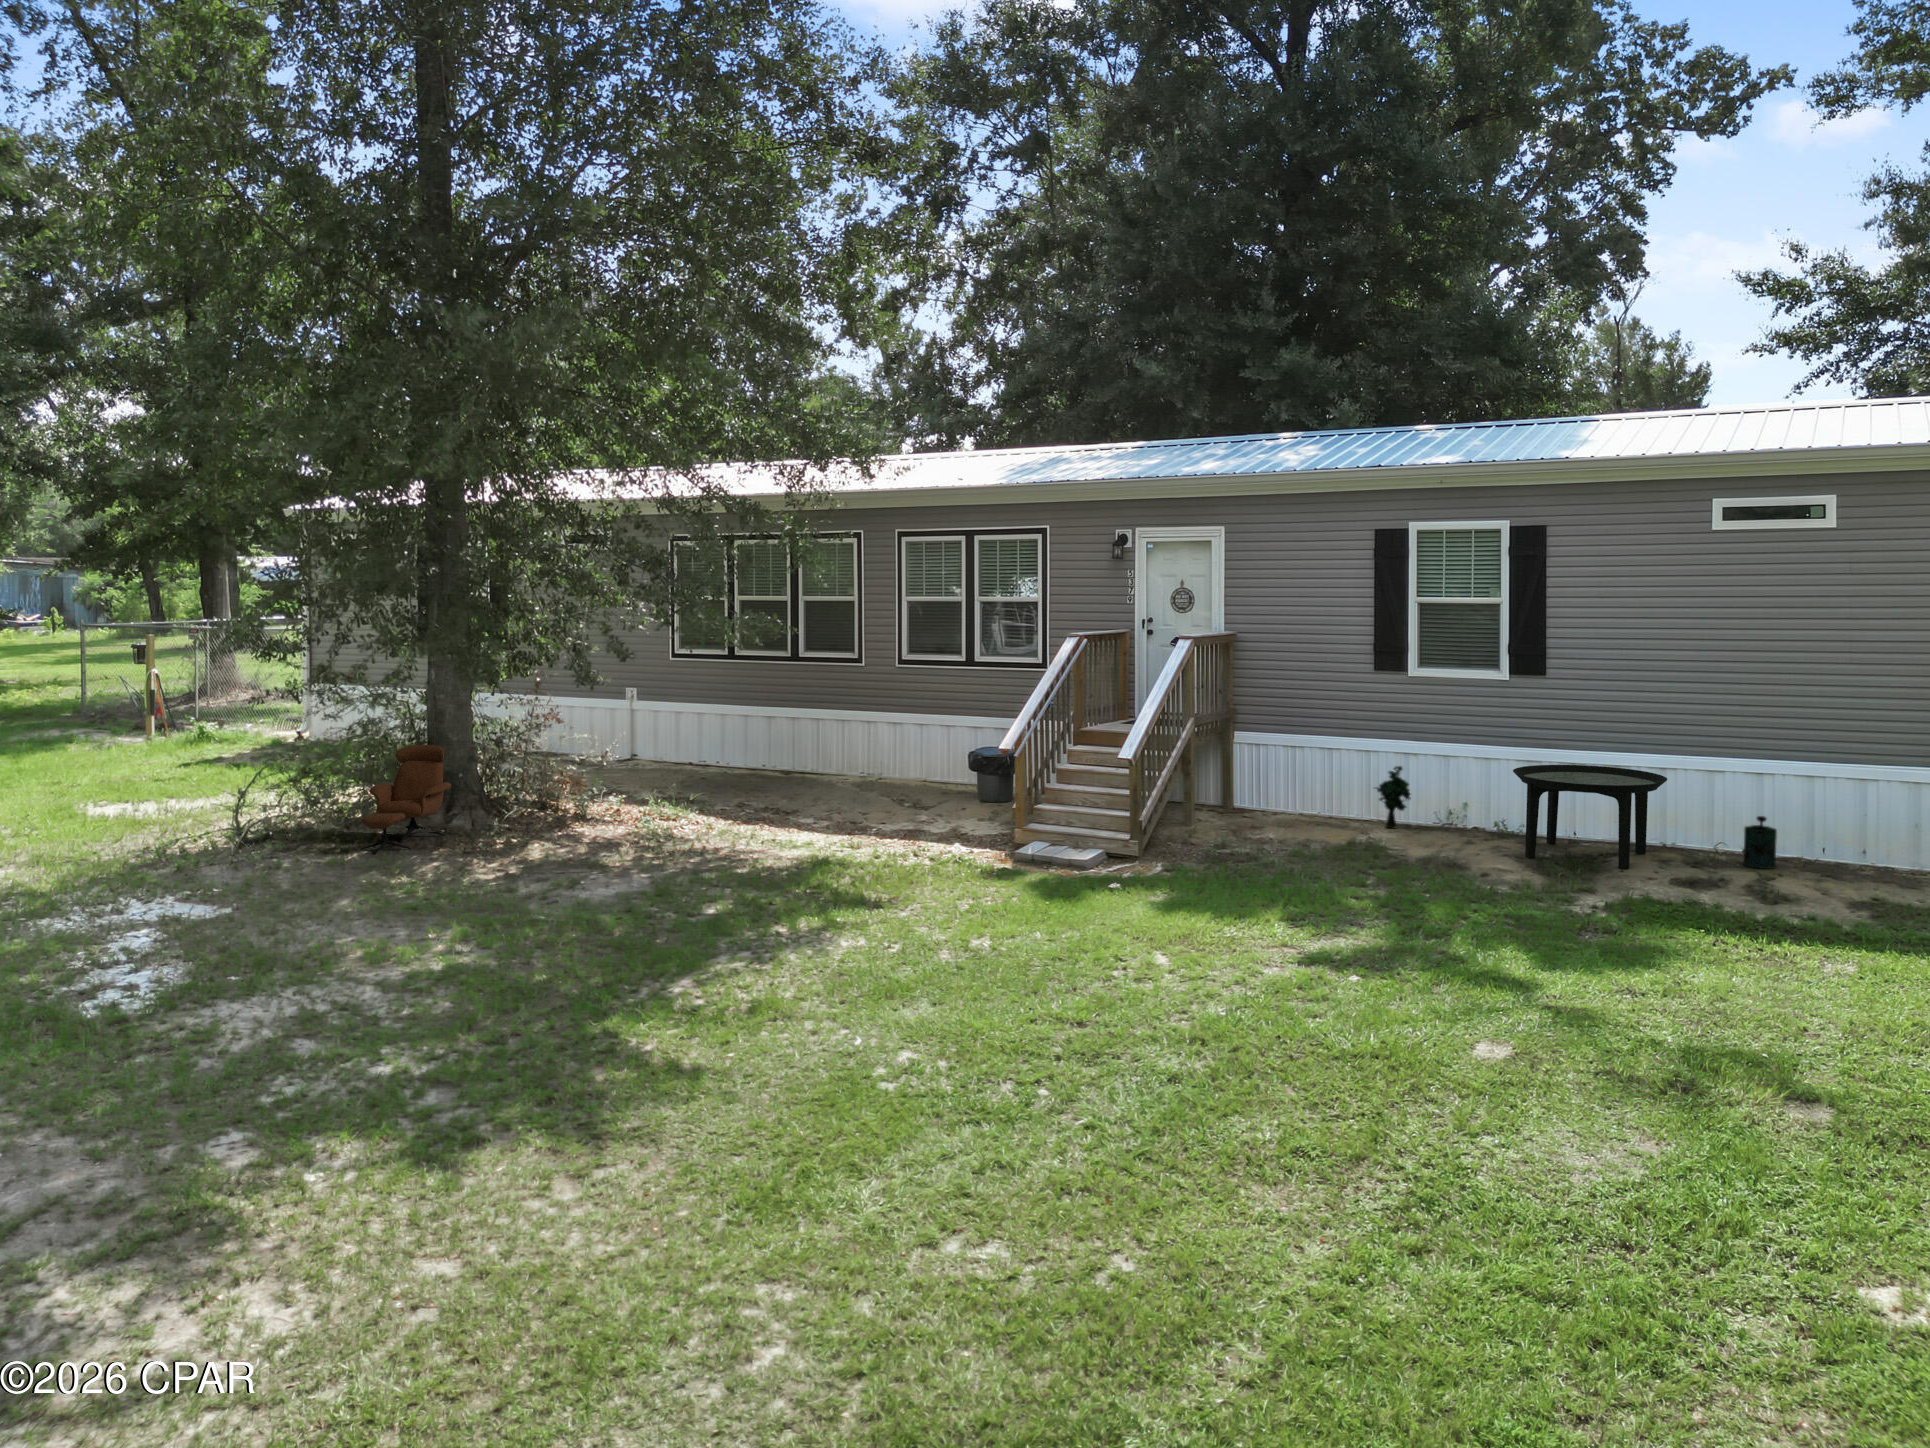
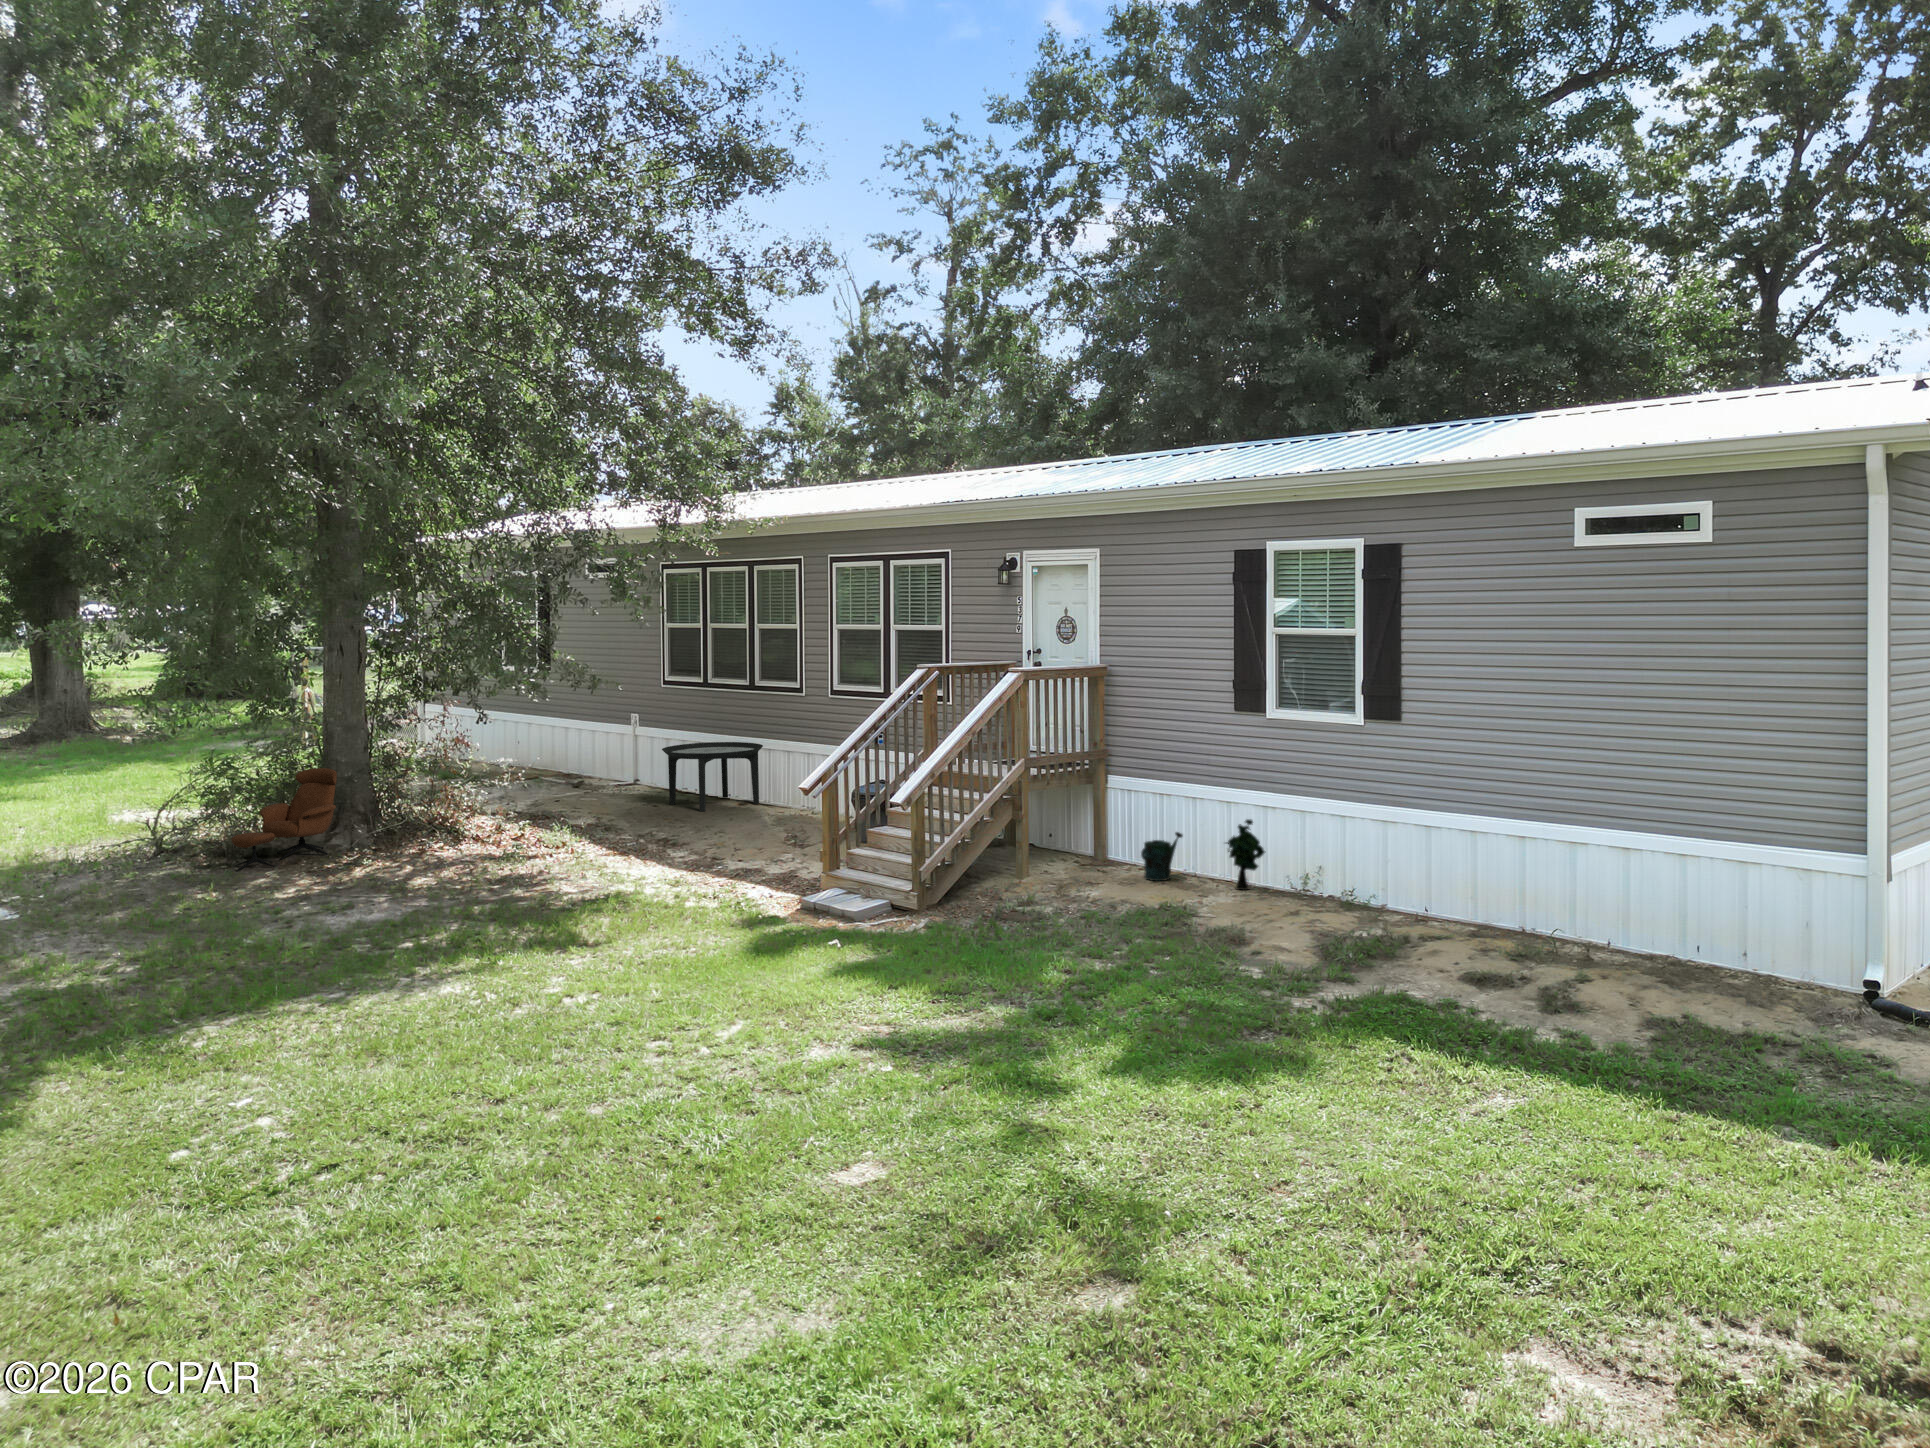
round table: present [1513,765,1667,869] -> present [662,742,763,811]
watering can: present [1743,816,1777,869] -> present [1141,832,1183,881]

